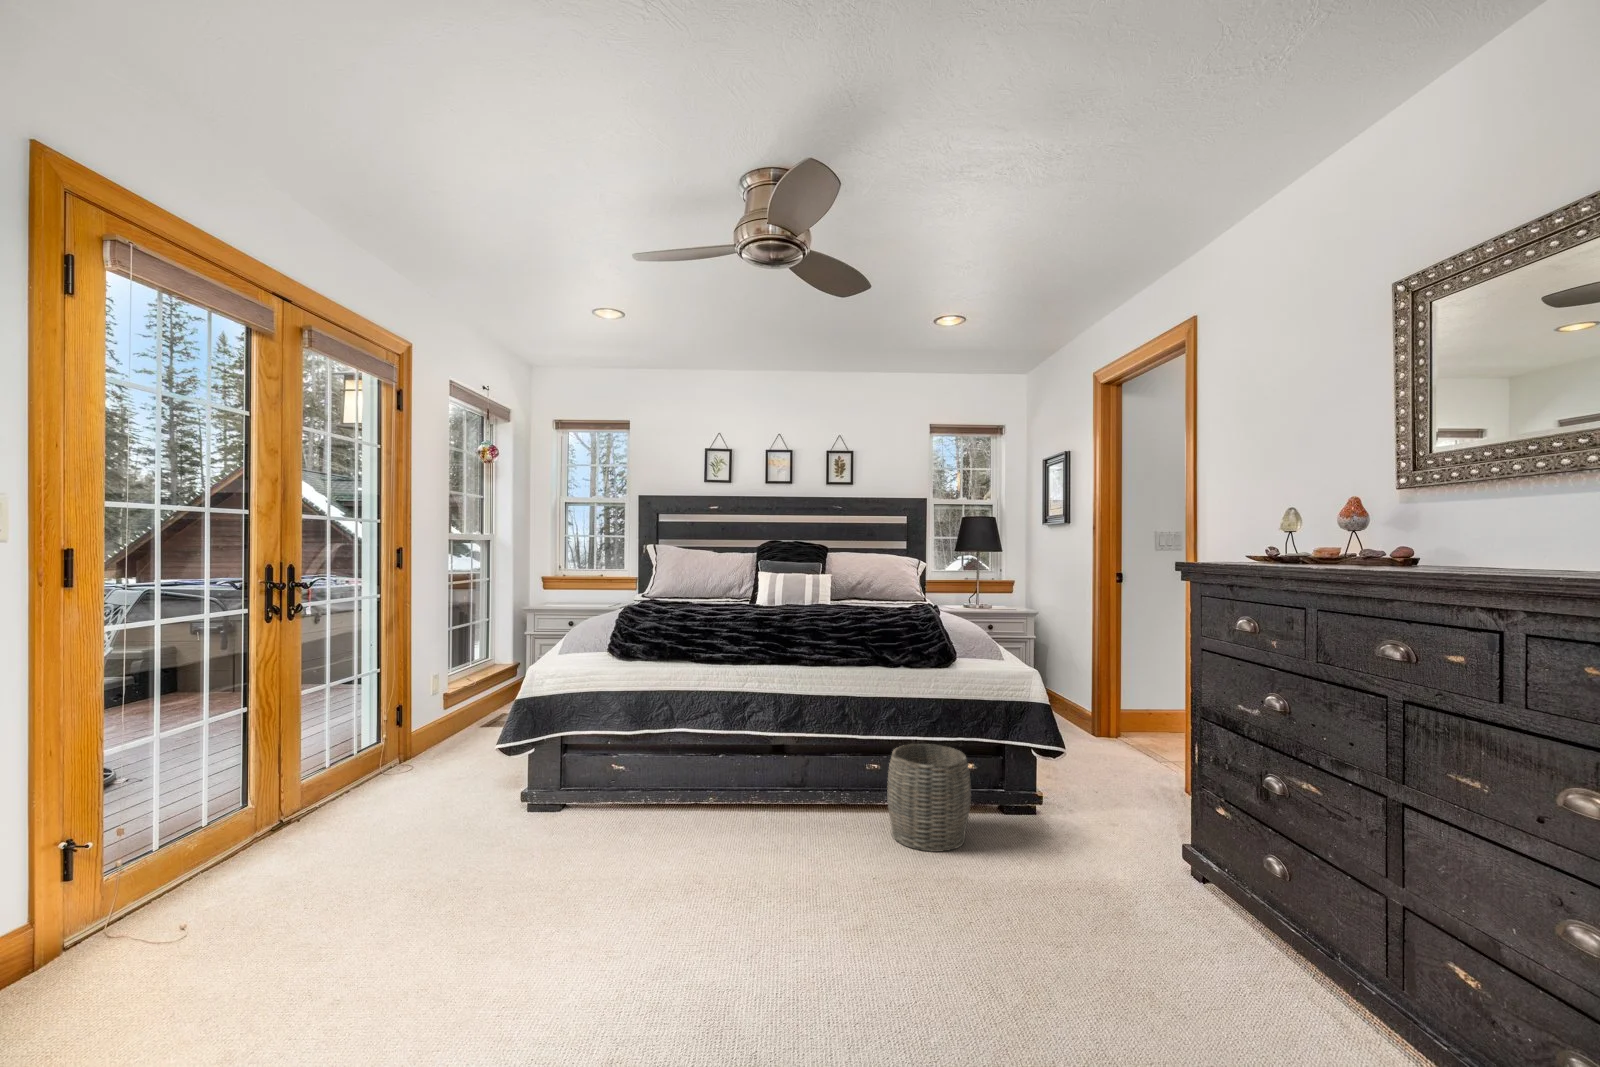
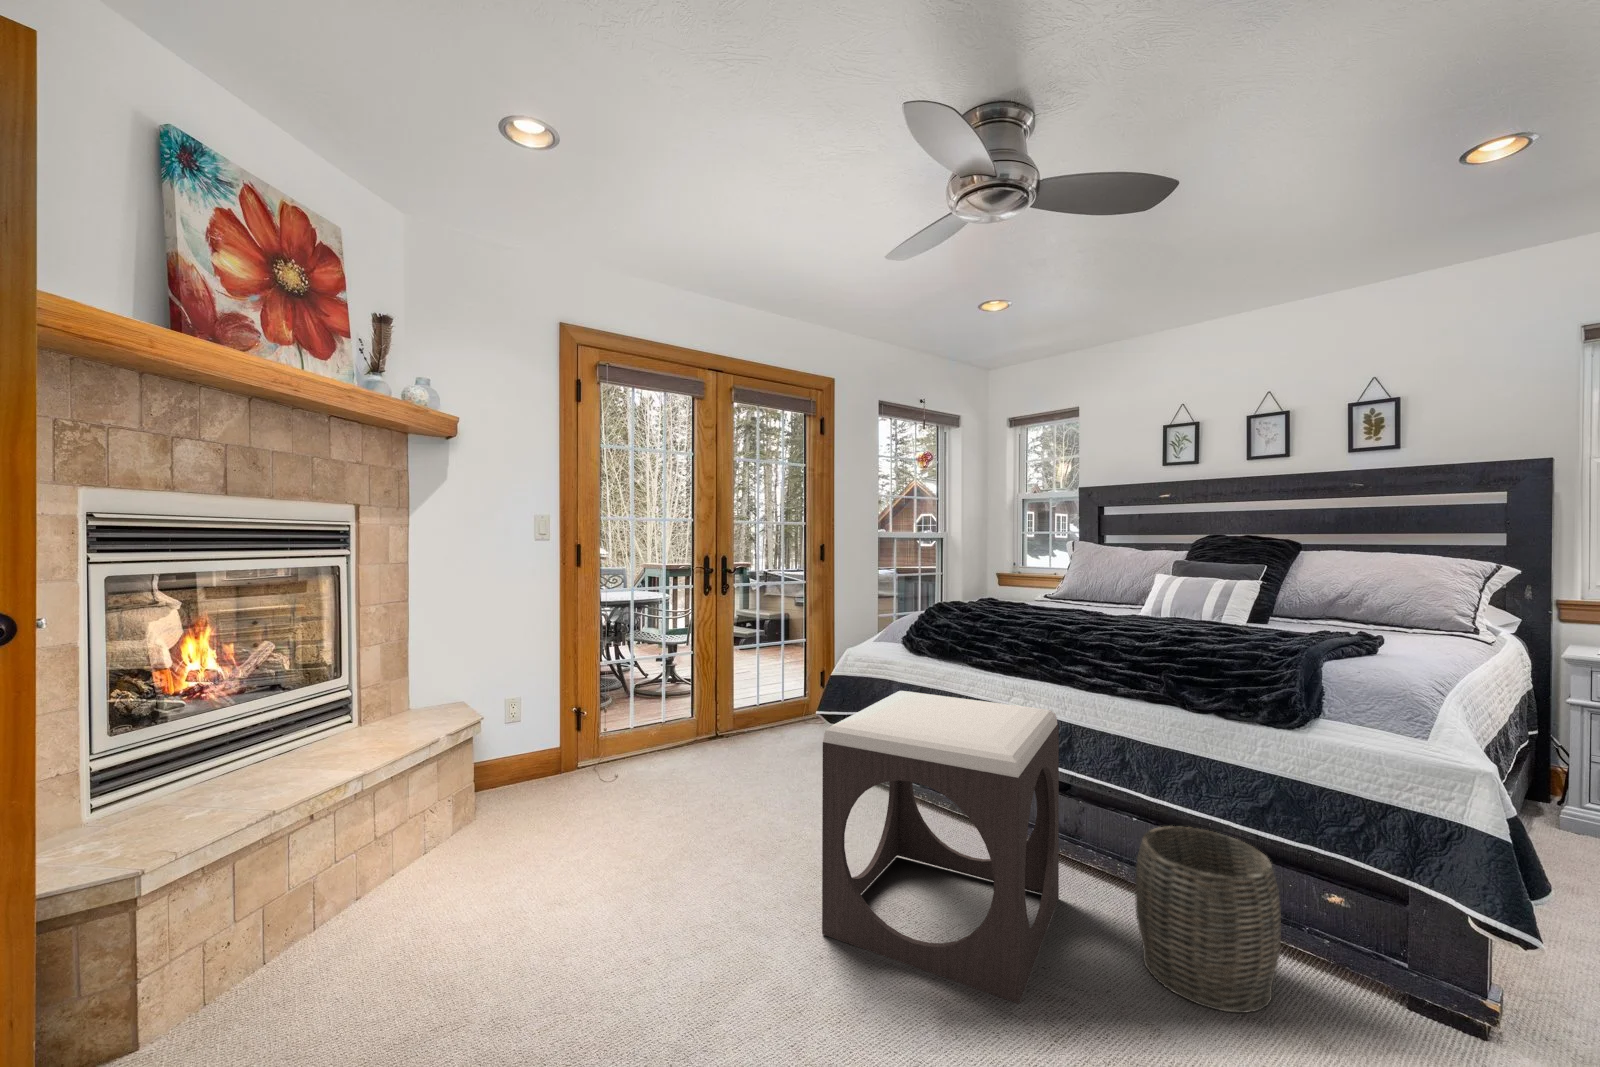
footstool: none [682,684,888,930] -> present [822,691,1059,1004]

